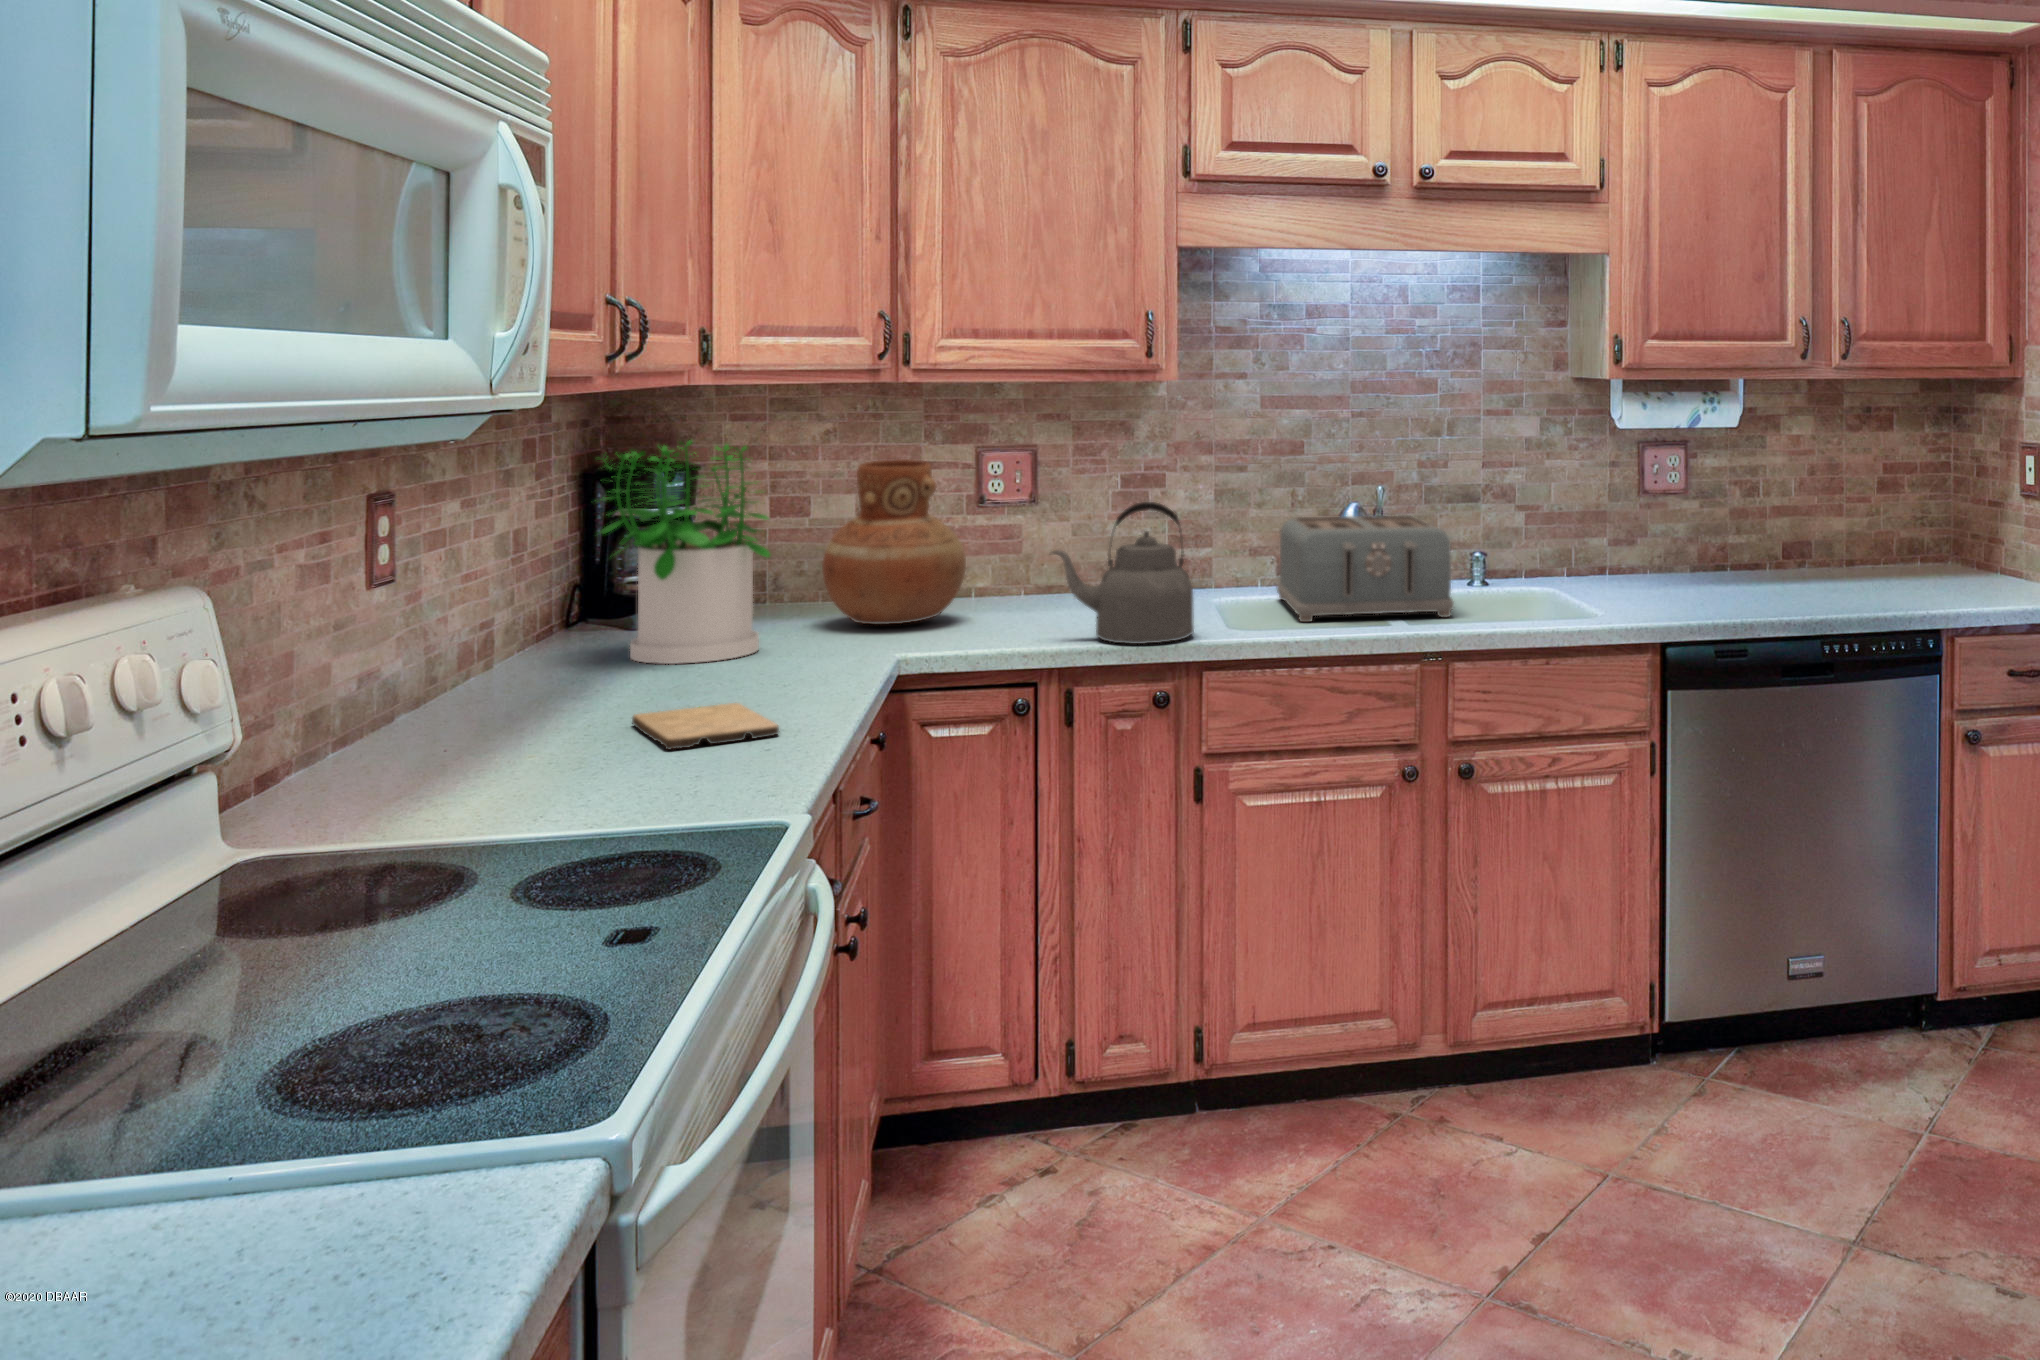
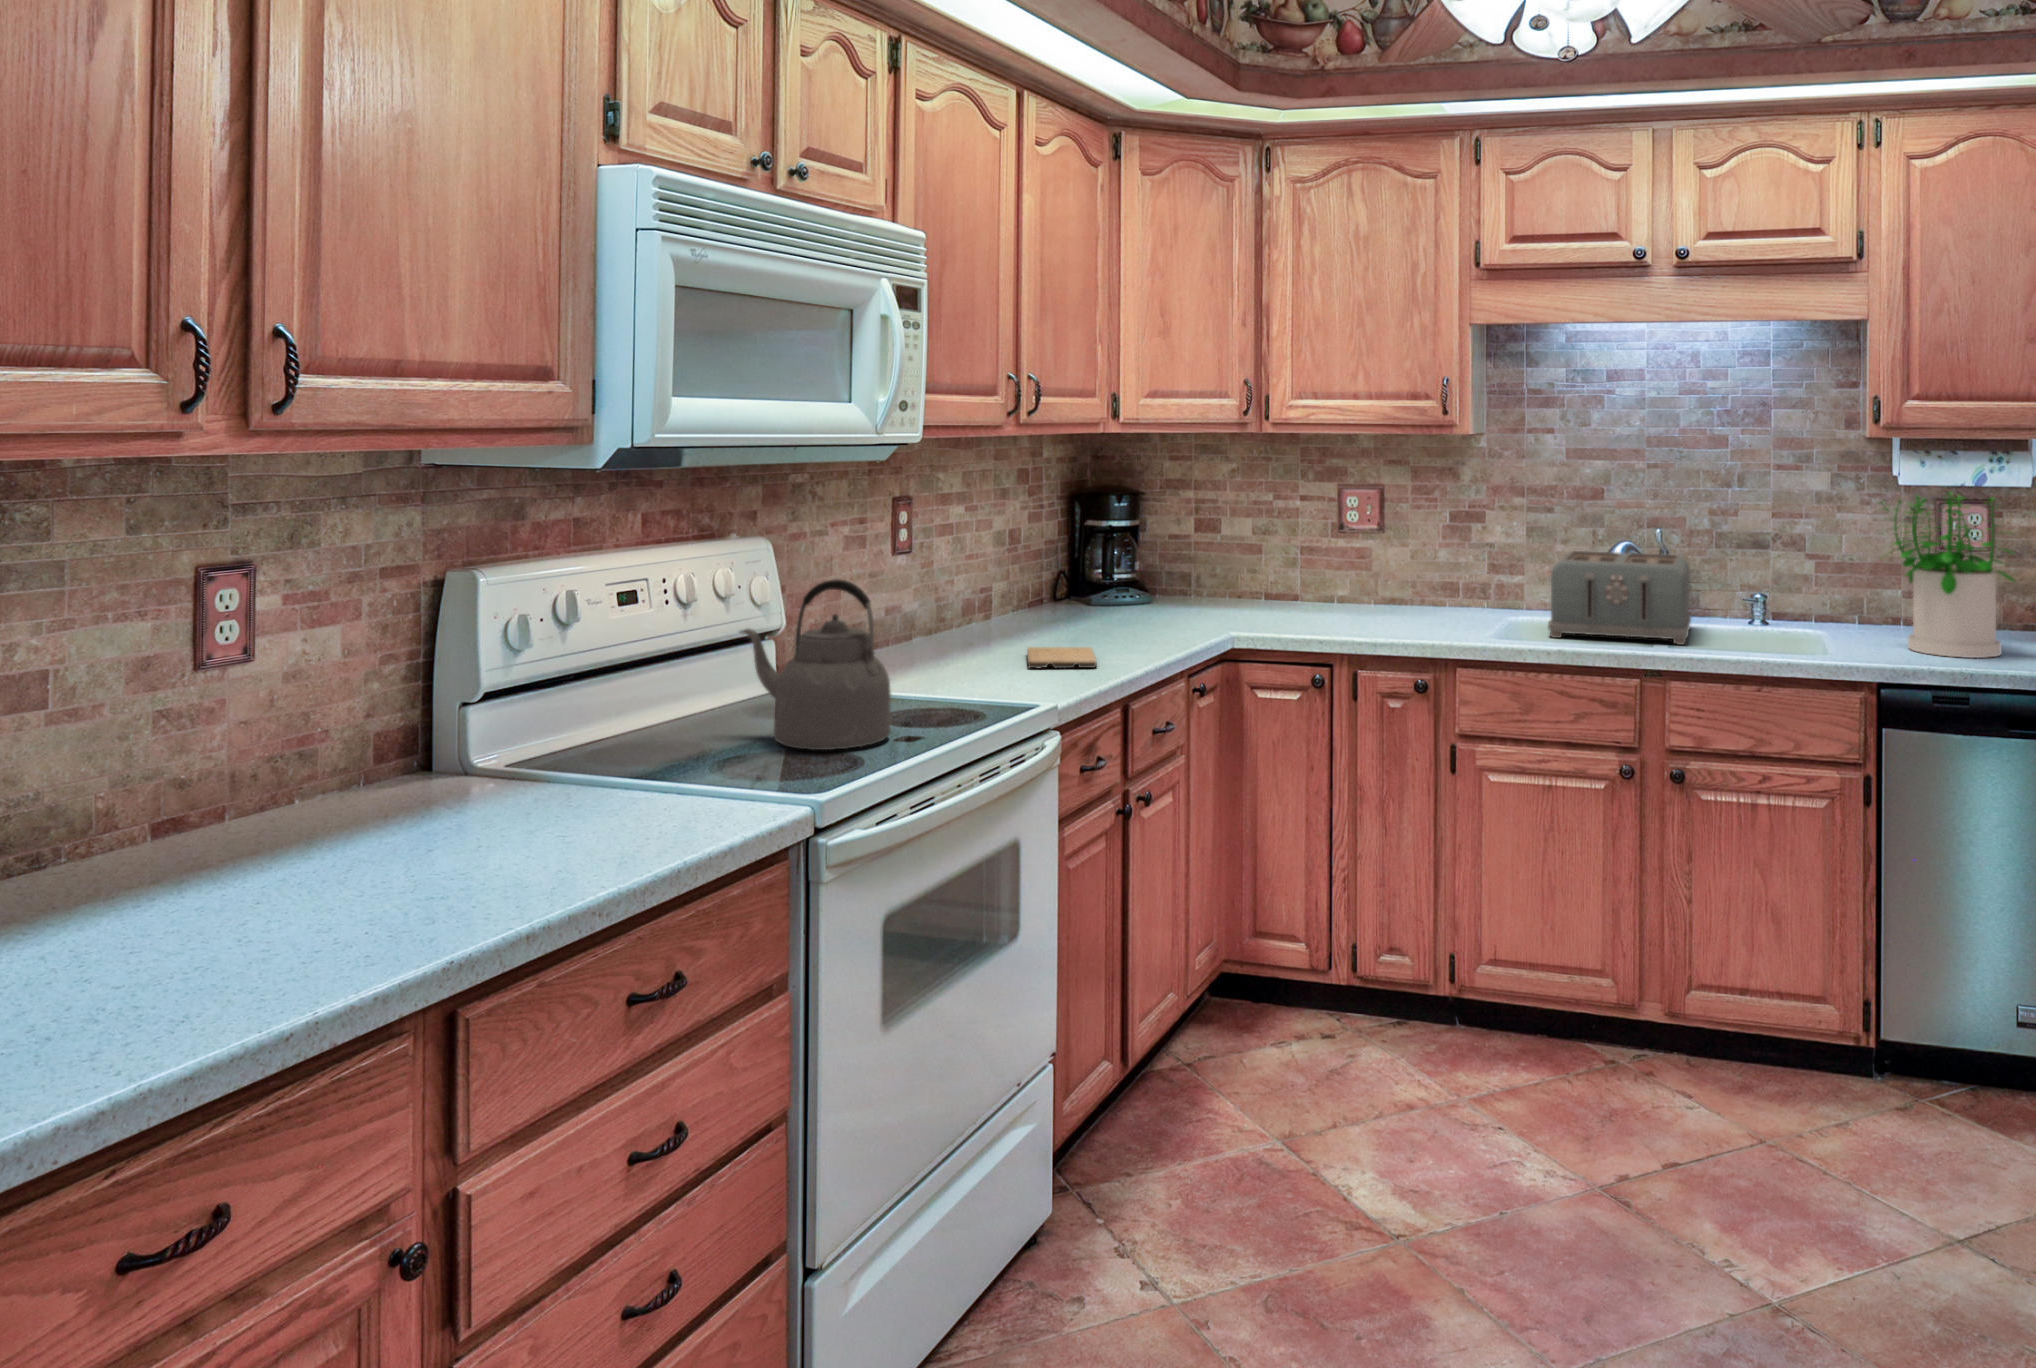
potted plant: present [599,441,770,664] -> present [1883,492,2016,658]
vase: present [822,459,966,624] -> none [1208,490,1308,612]
kettle: present [1051,502,1194,644] -> present [740,579,891,750]

